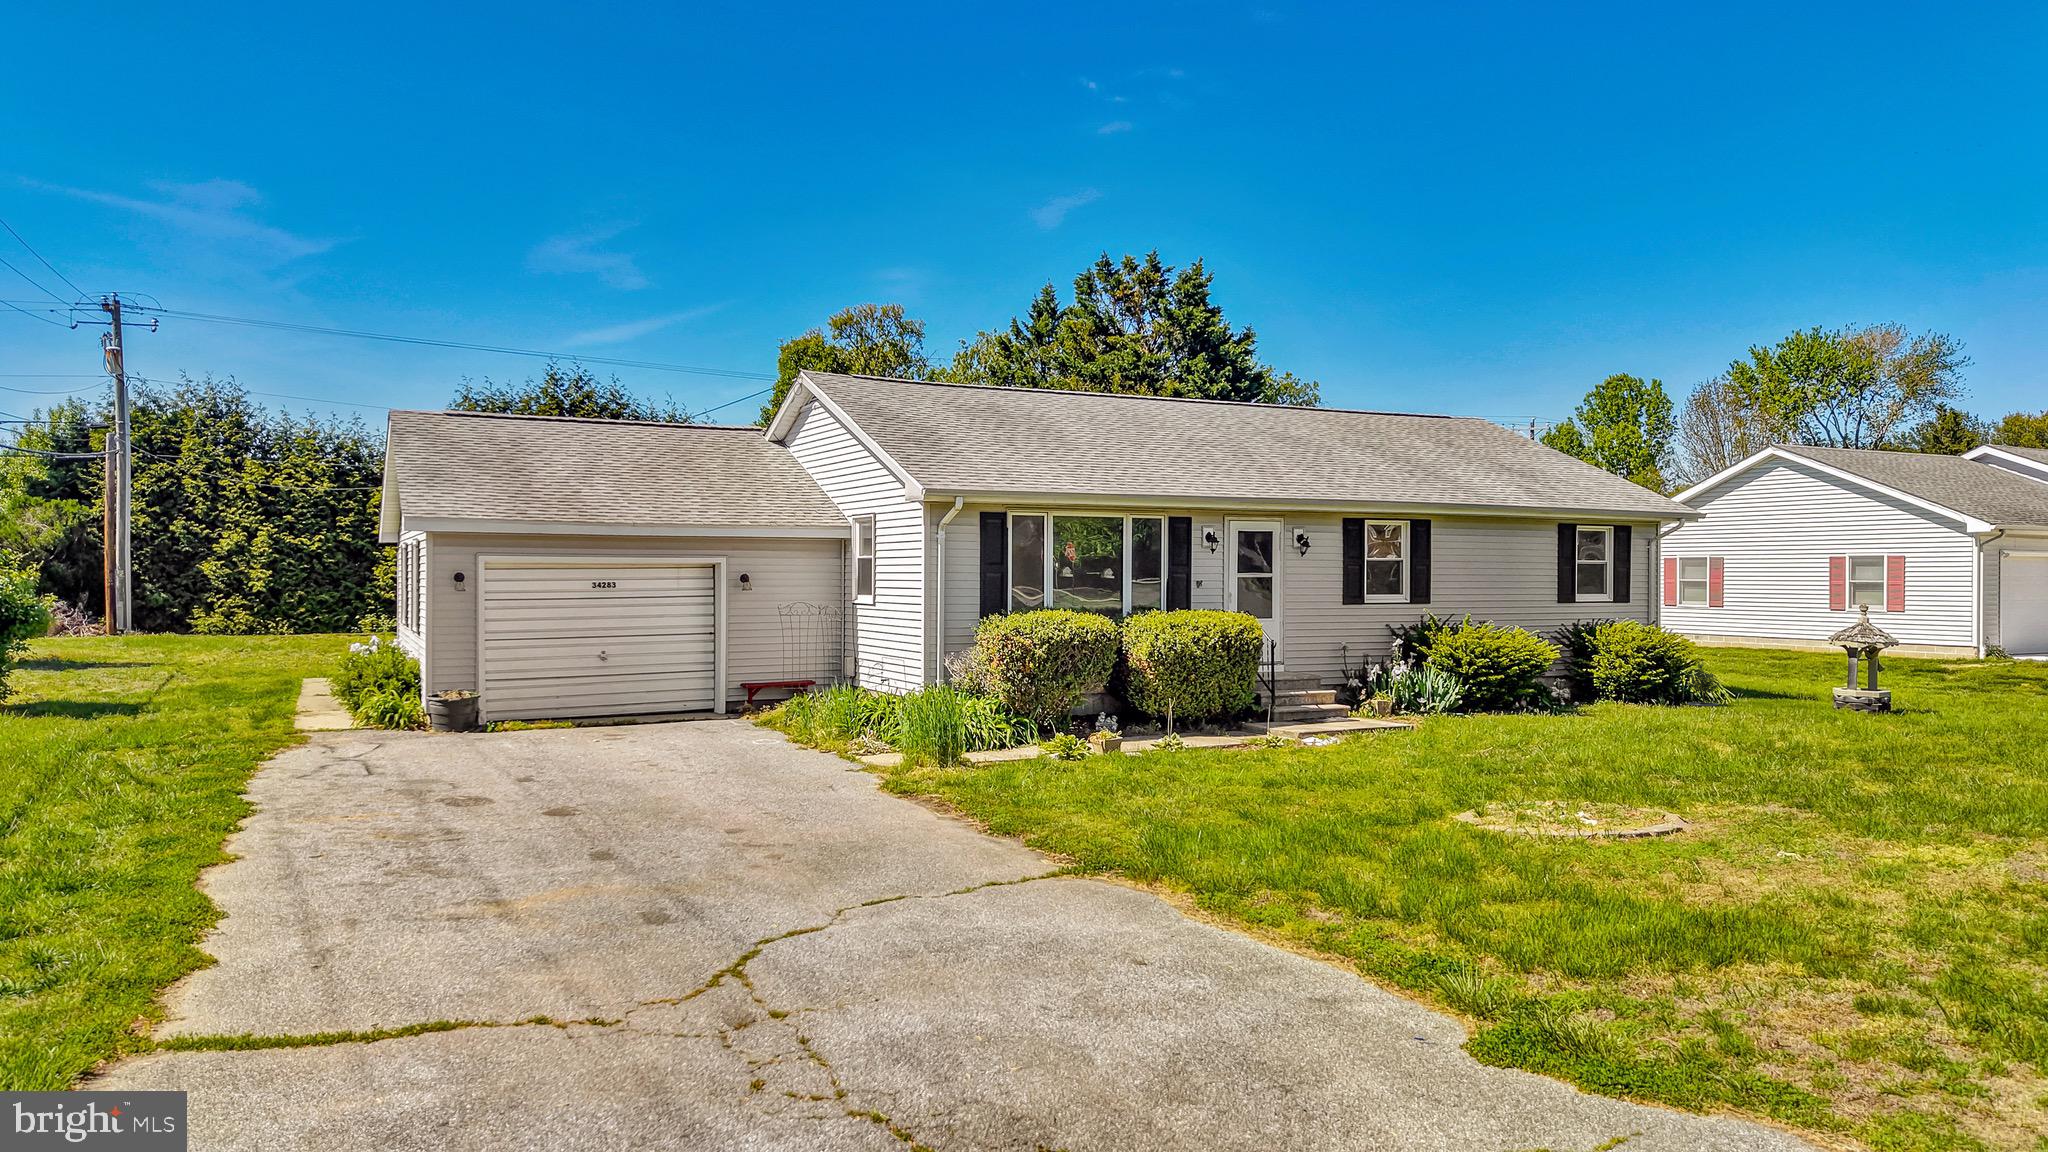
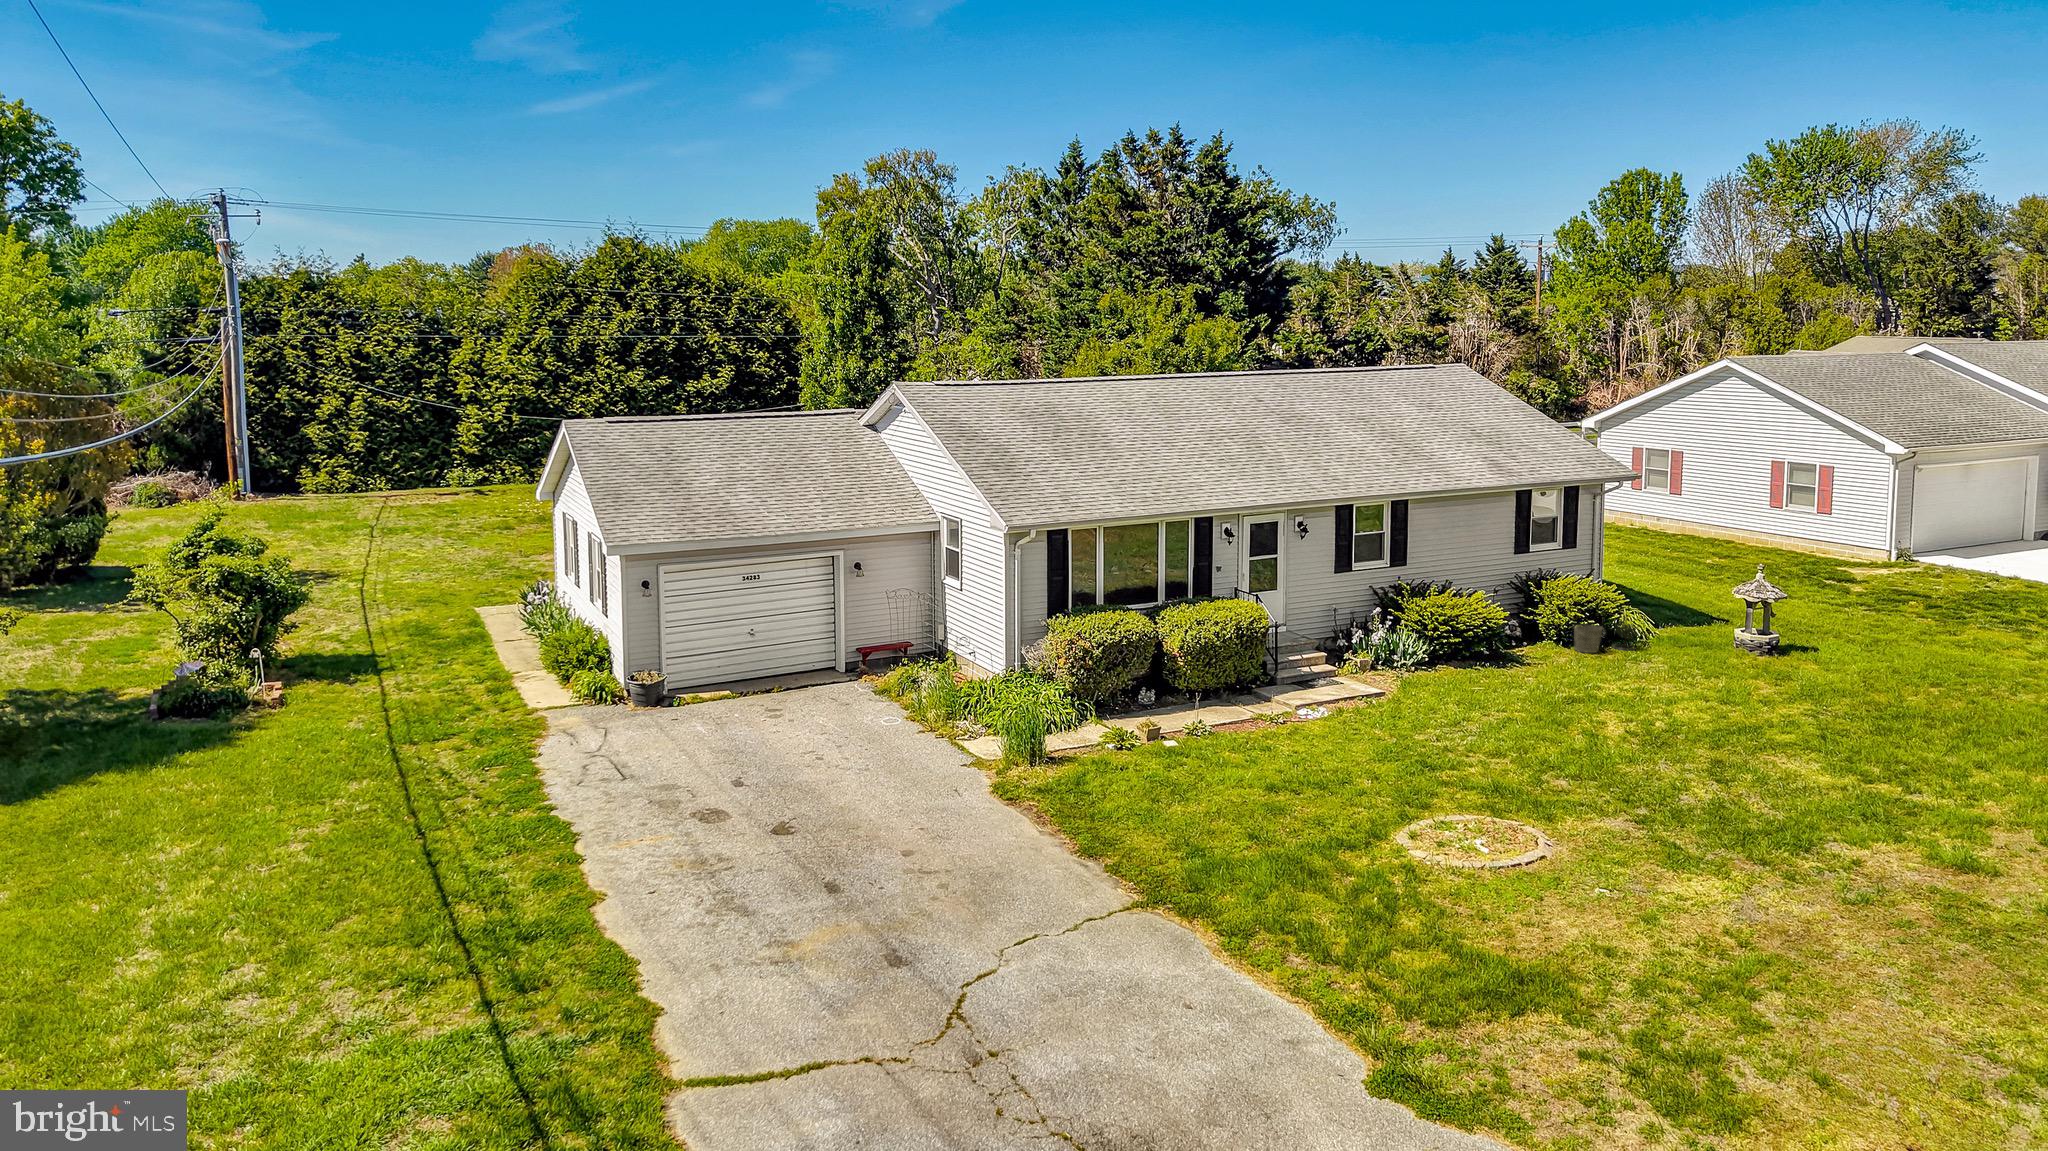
bucket: none [1640,674,1681,707] -> present [1574,625,1603,653]

